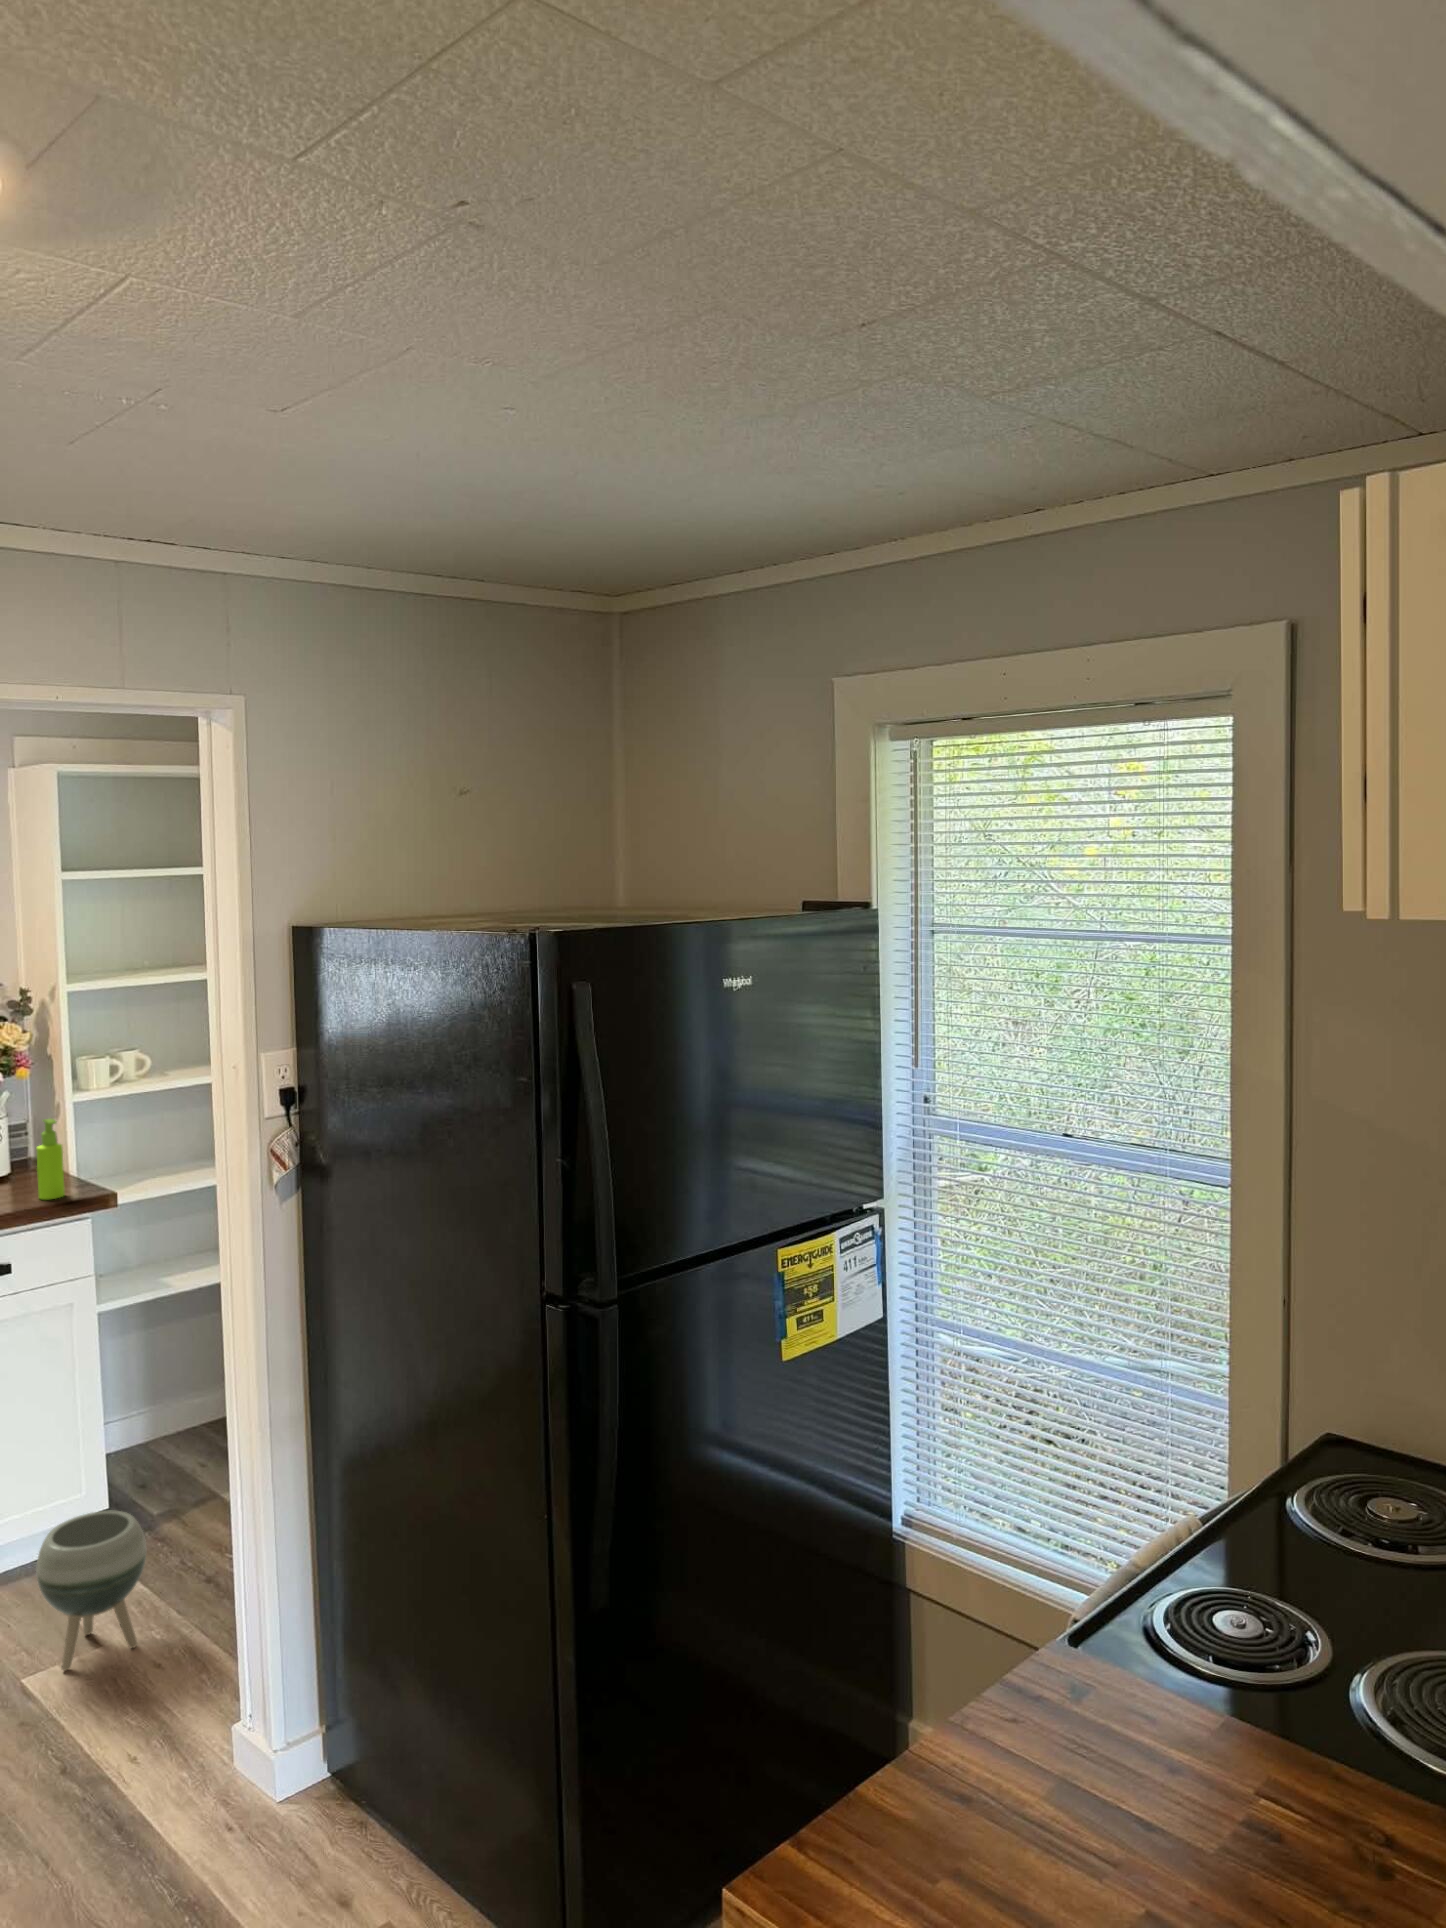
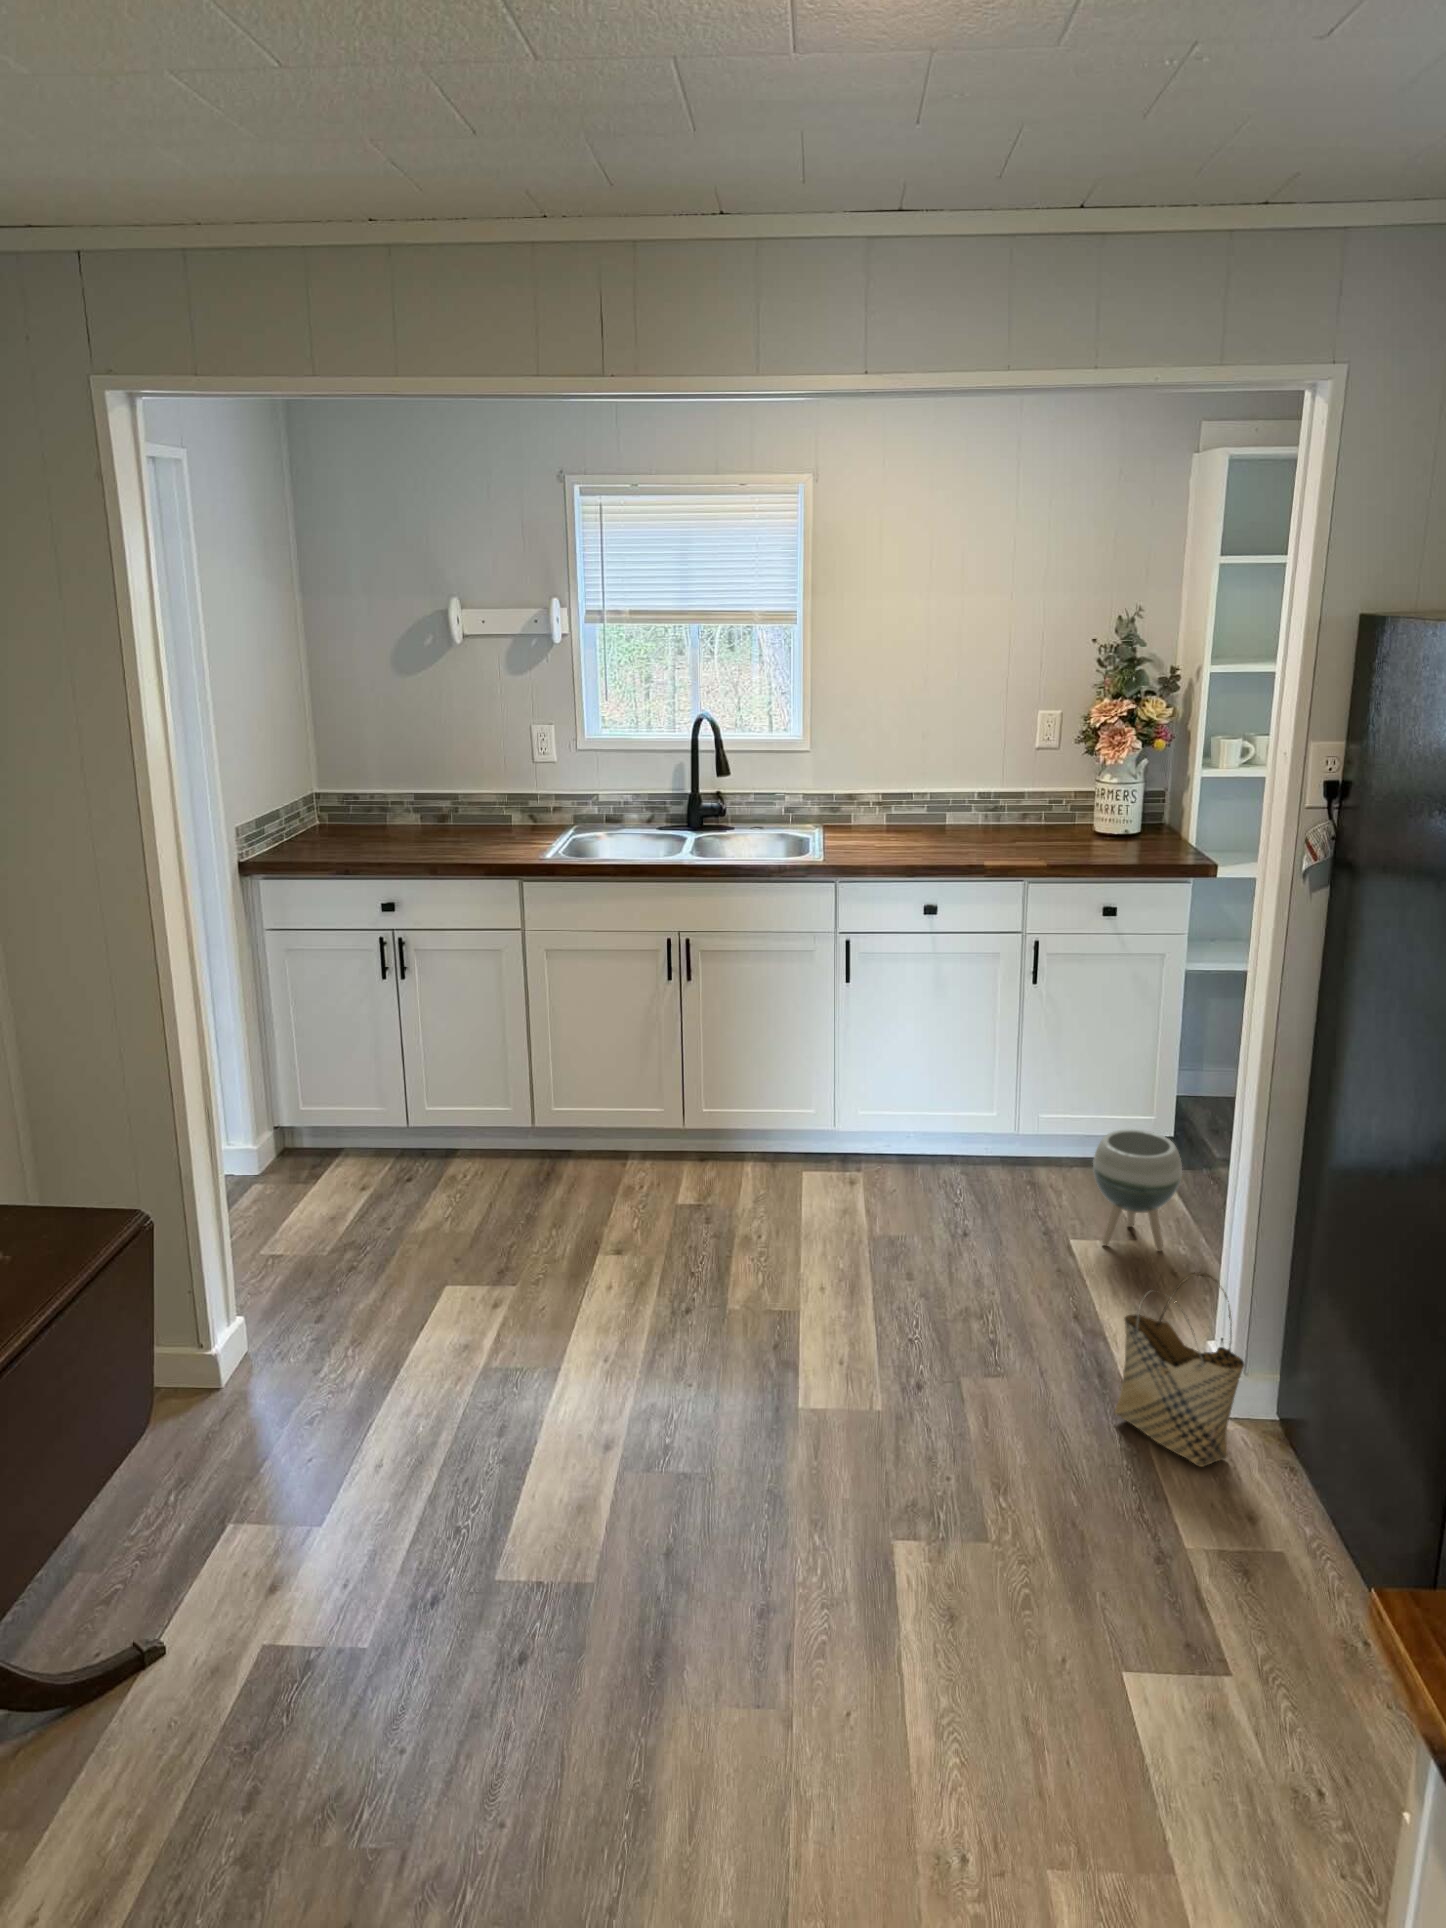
soap dispenser: present [36,1119,65,1200] -> none [1150,788,1175,860]
woven basket: none [151,1645,301,1874] -> present [1114,1272,1244,1467]

